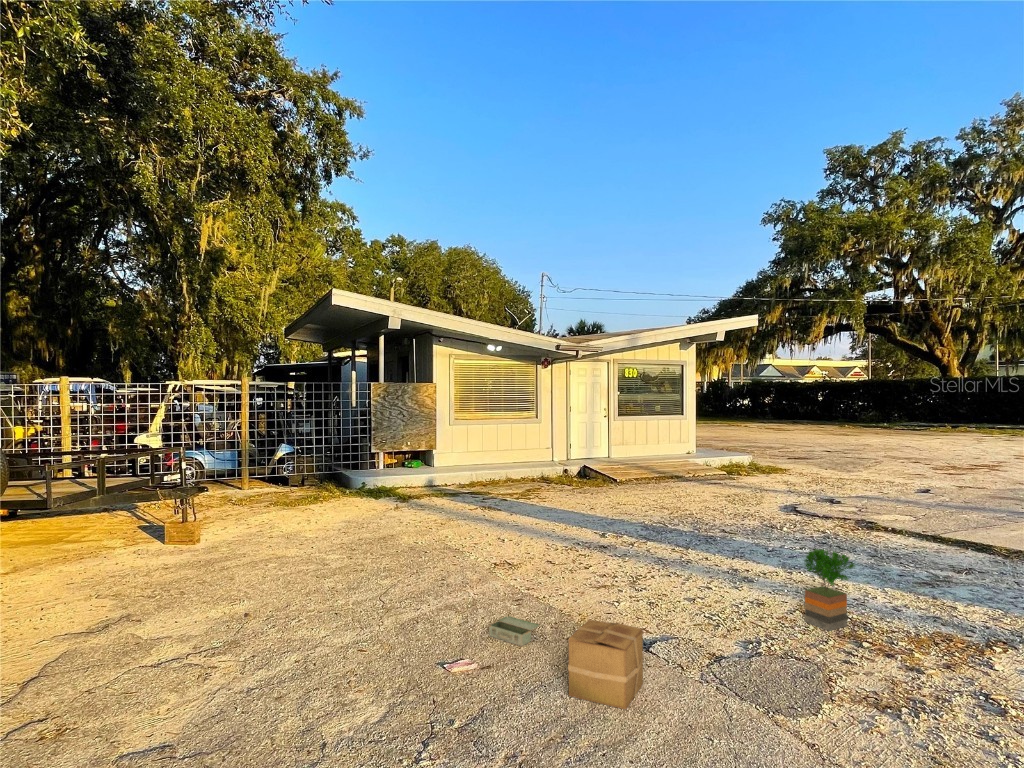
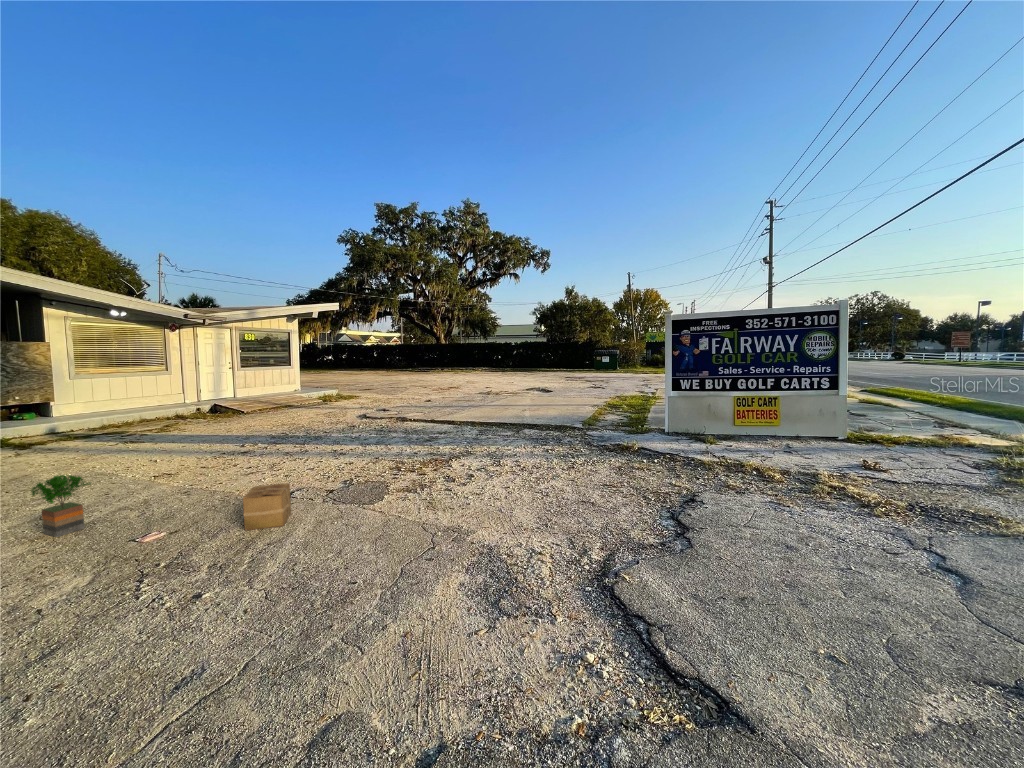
potted tree: present [804,549,855,631] -> present [31,475,91,537]
toolbox: present [489,616,539,646] -> none [170,502,213,518]

